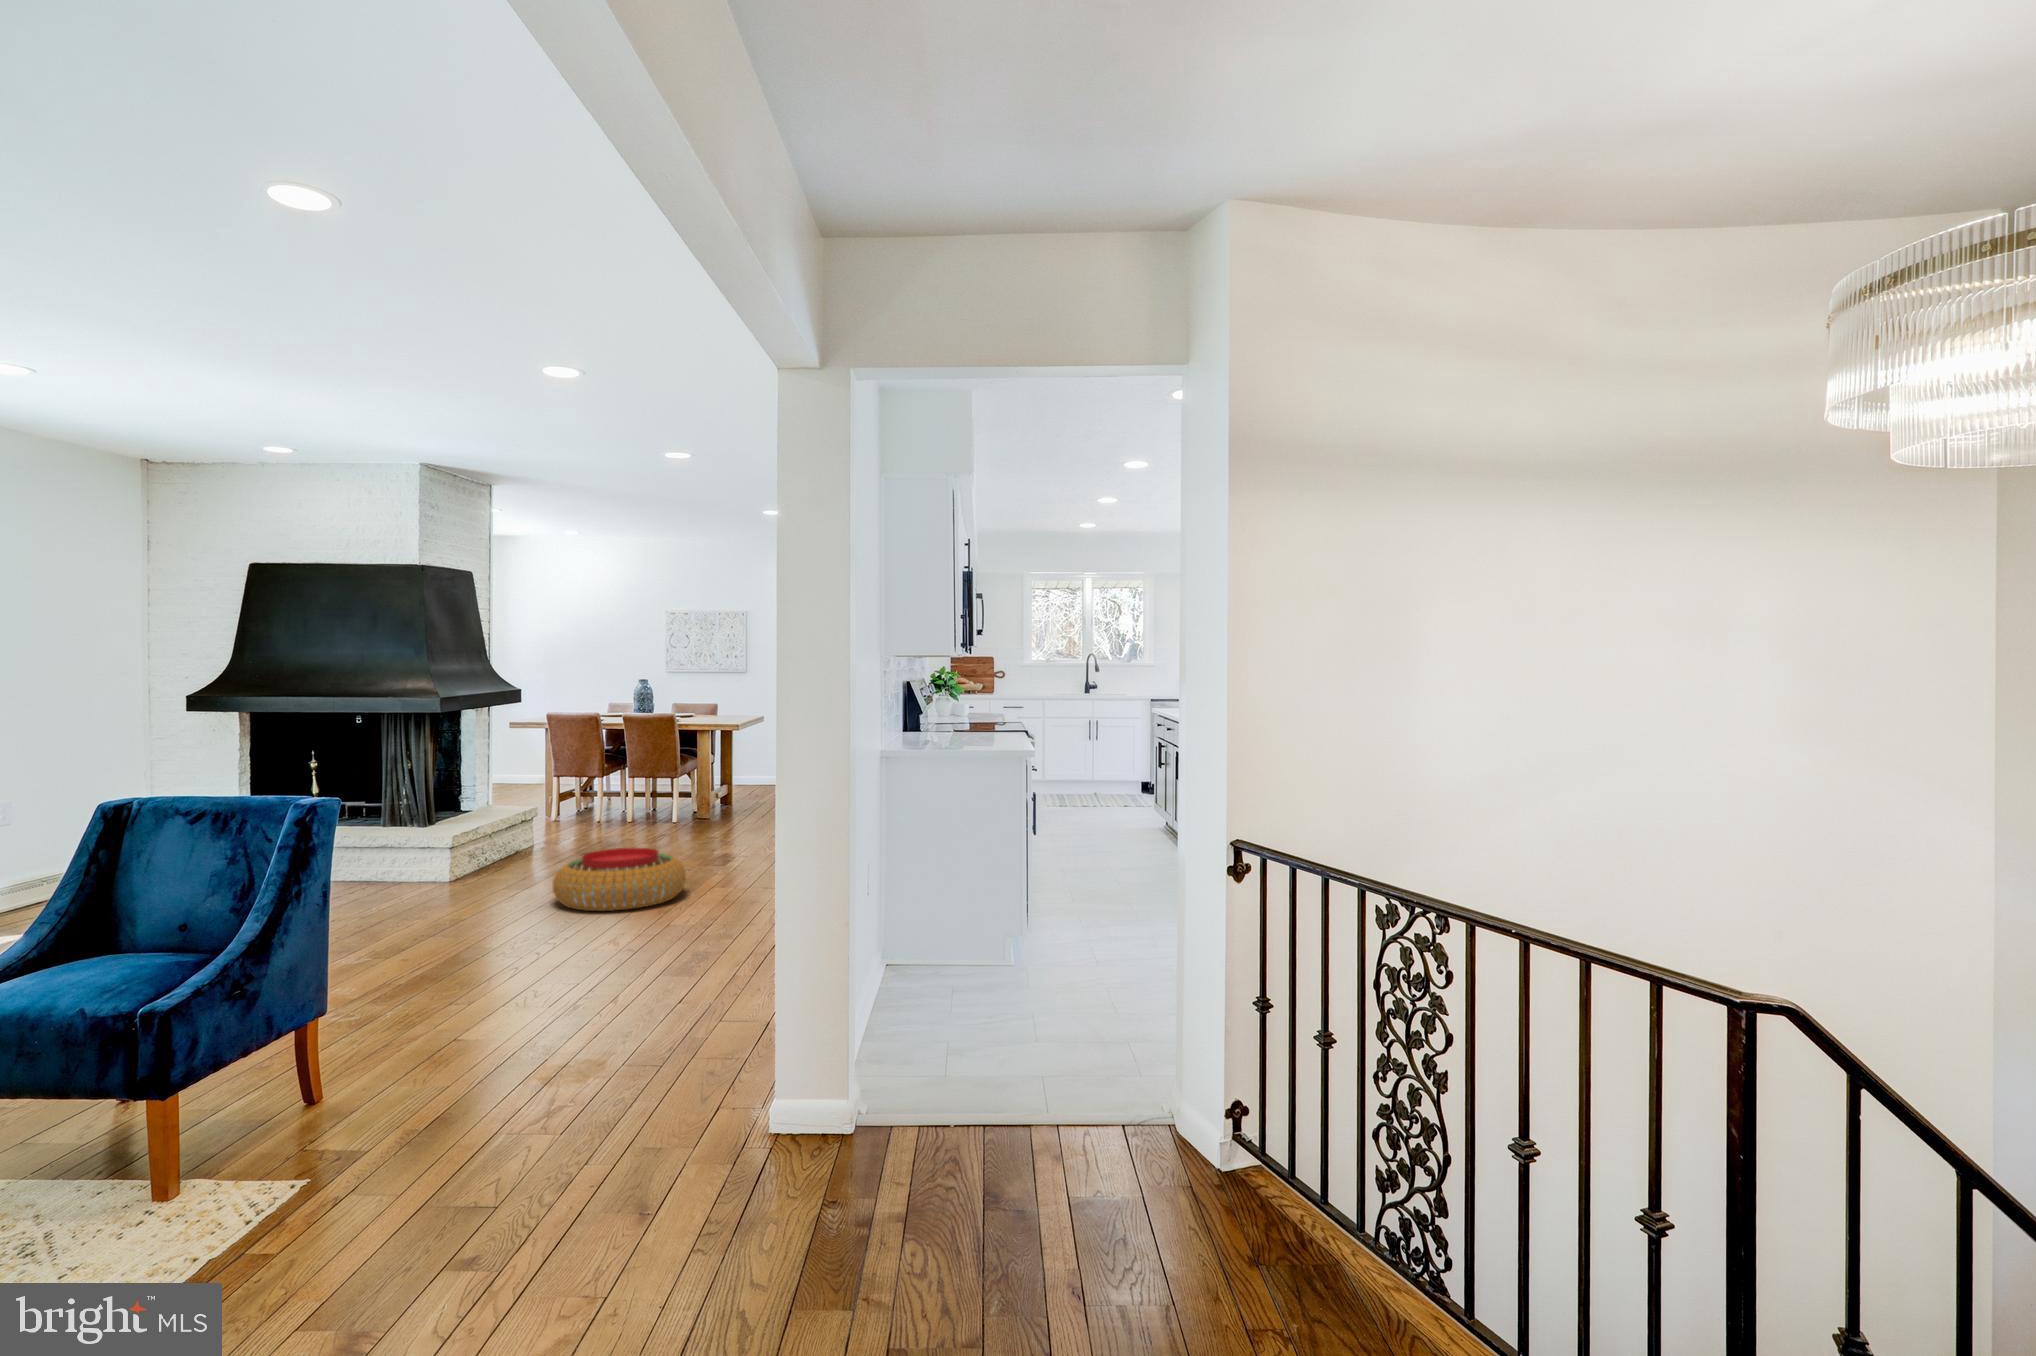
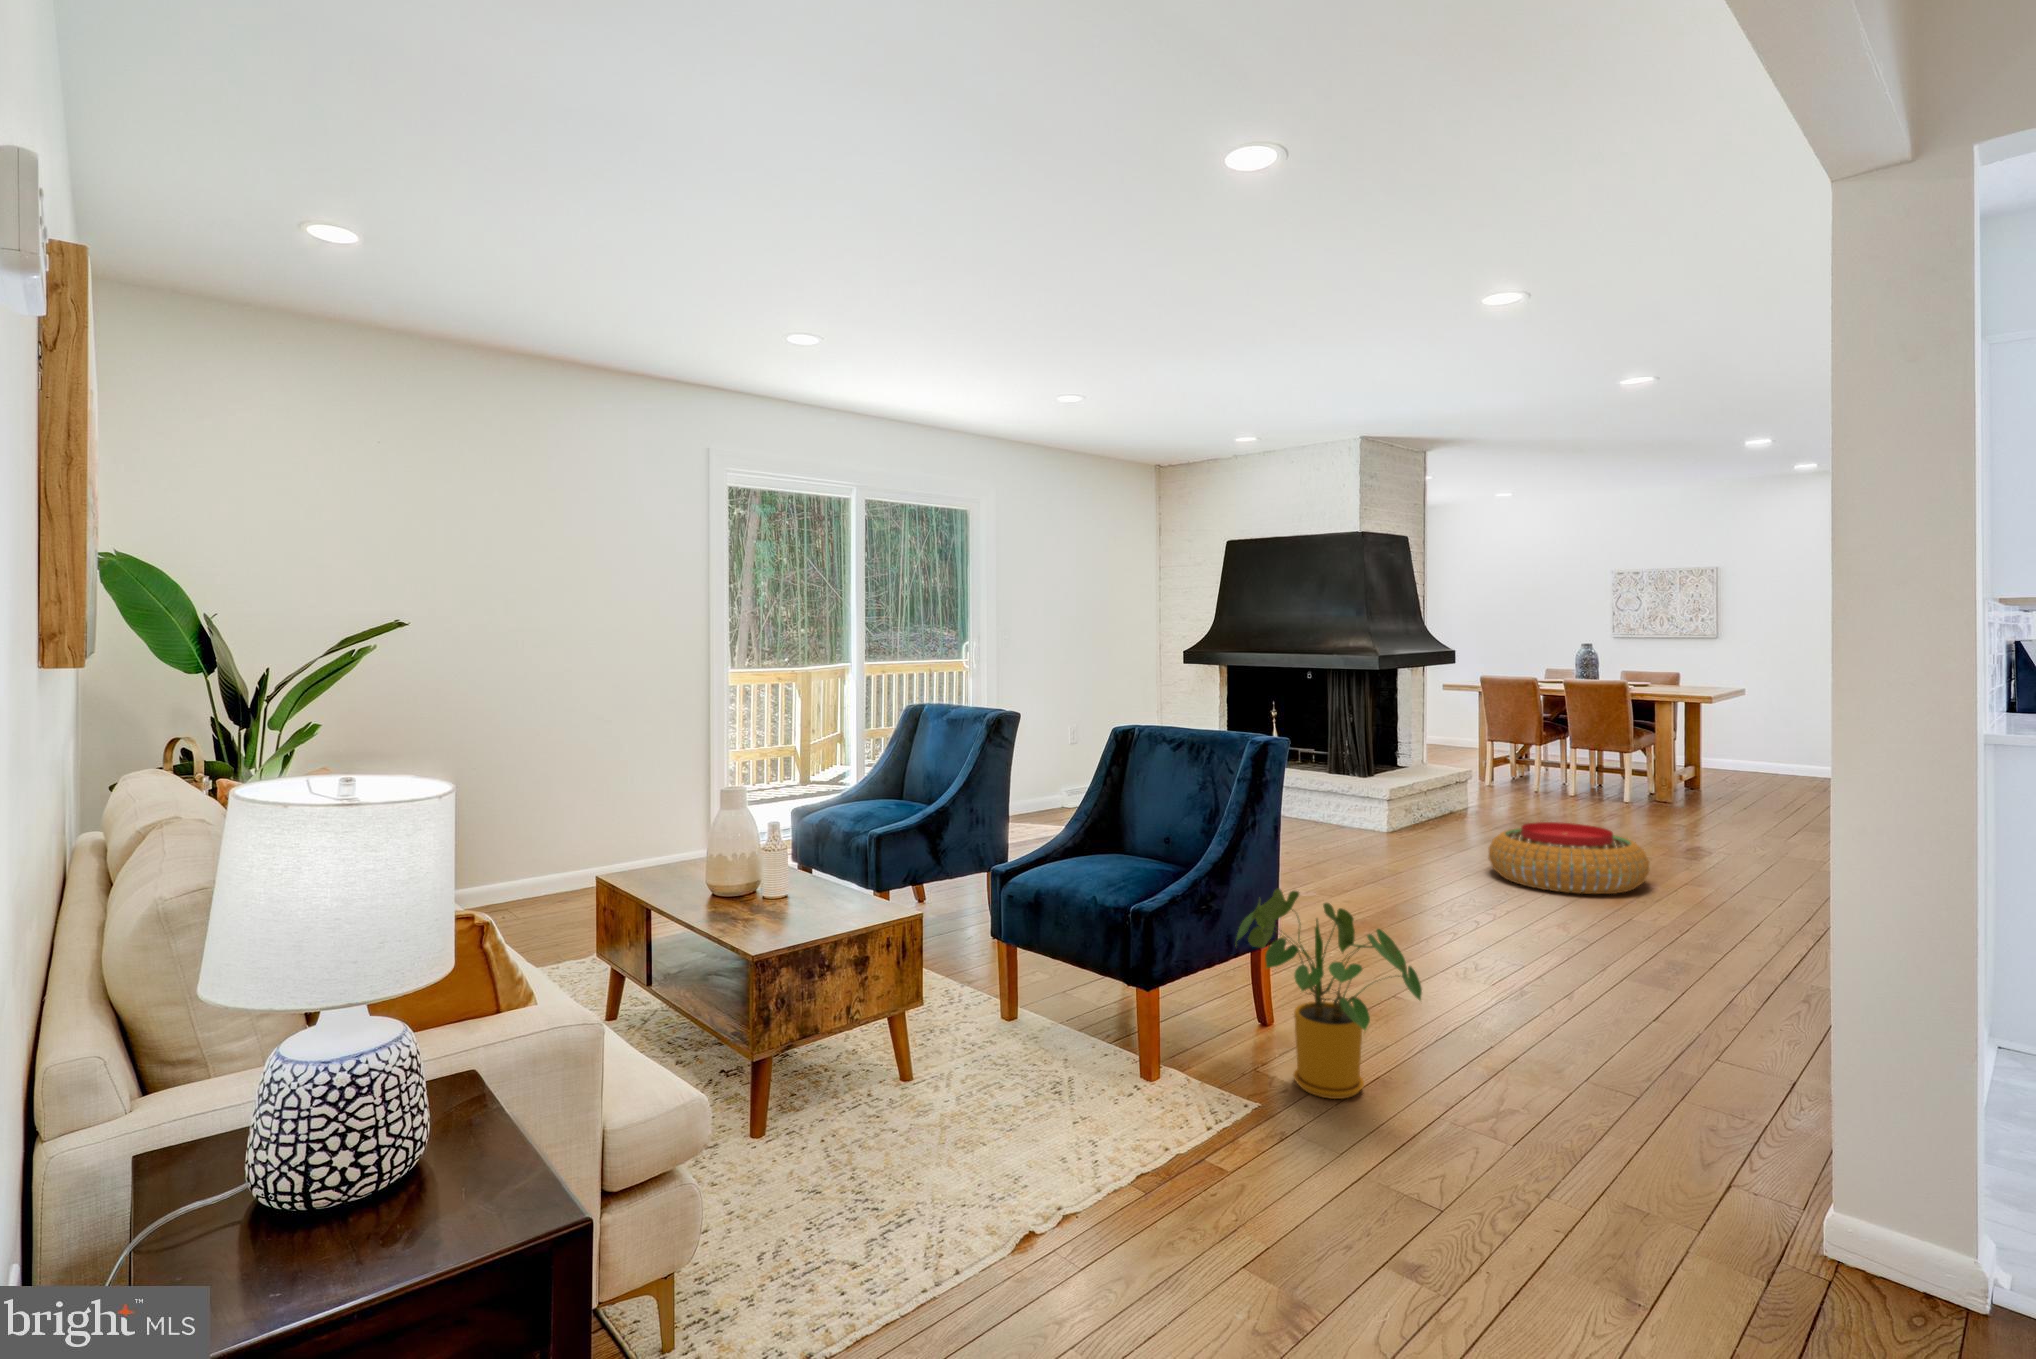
house plant: none [279,954,484,1152] -> present [1235,889,1422,1099]

